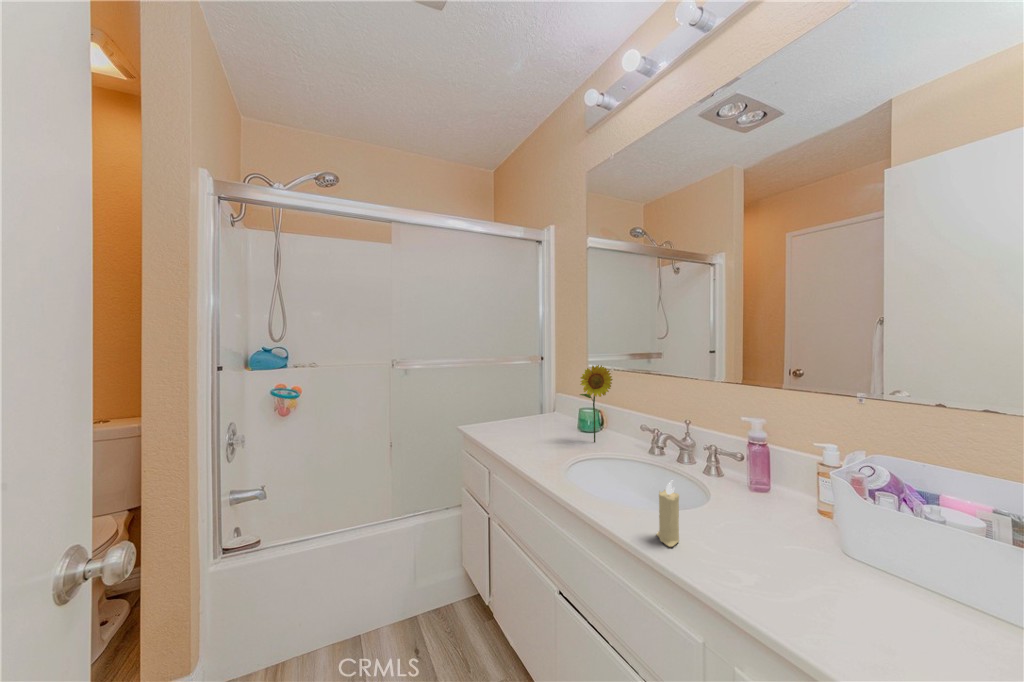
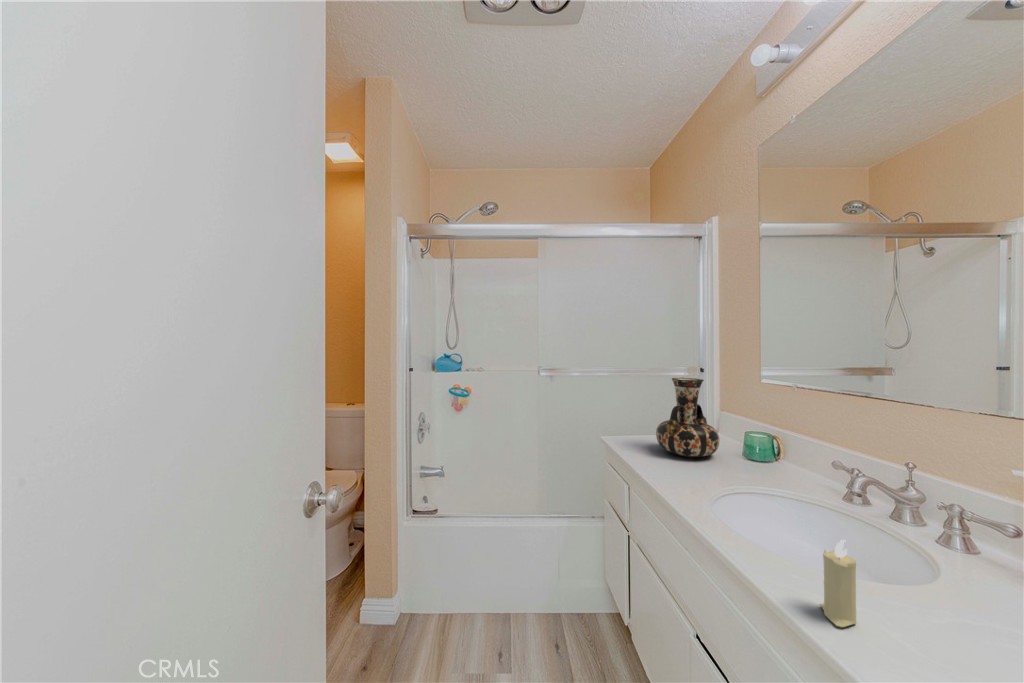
flower: present [580,365,613,442] -> none [741,380,789,473]
decorative vase: none [510,366,561,437] -> present [656,378,719,458]

